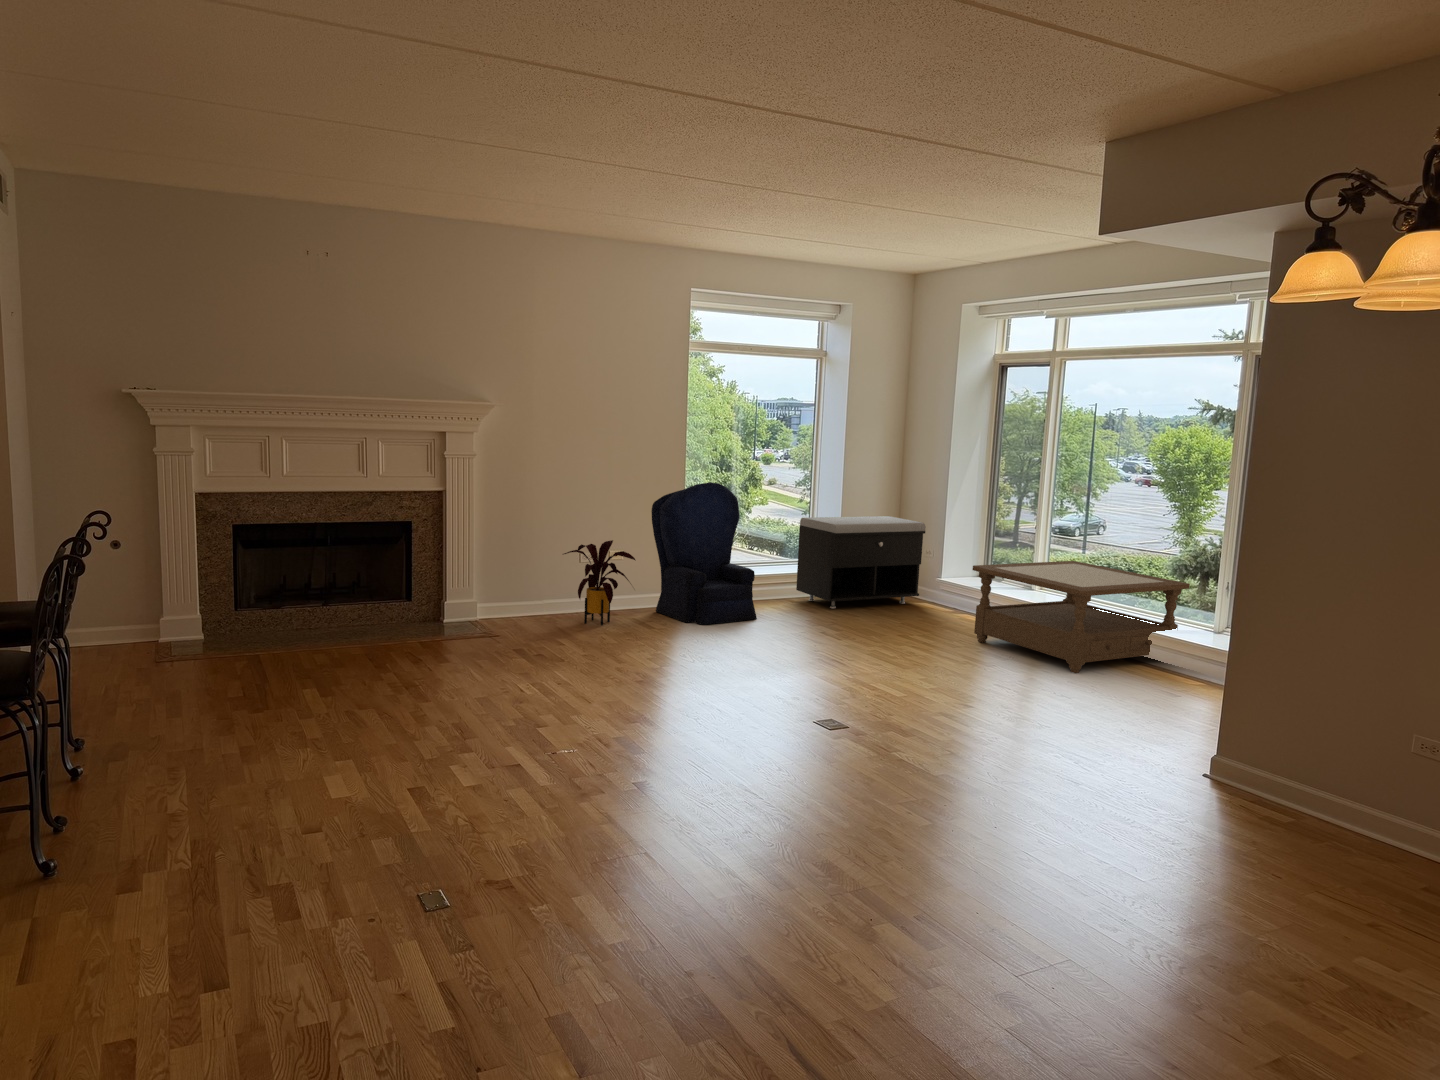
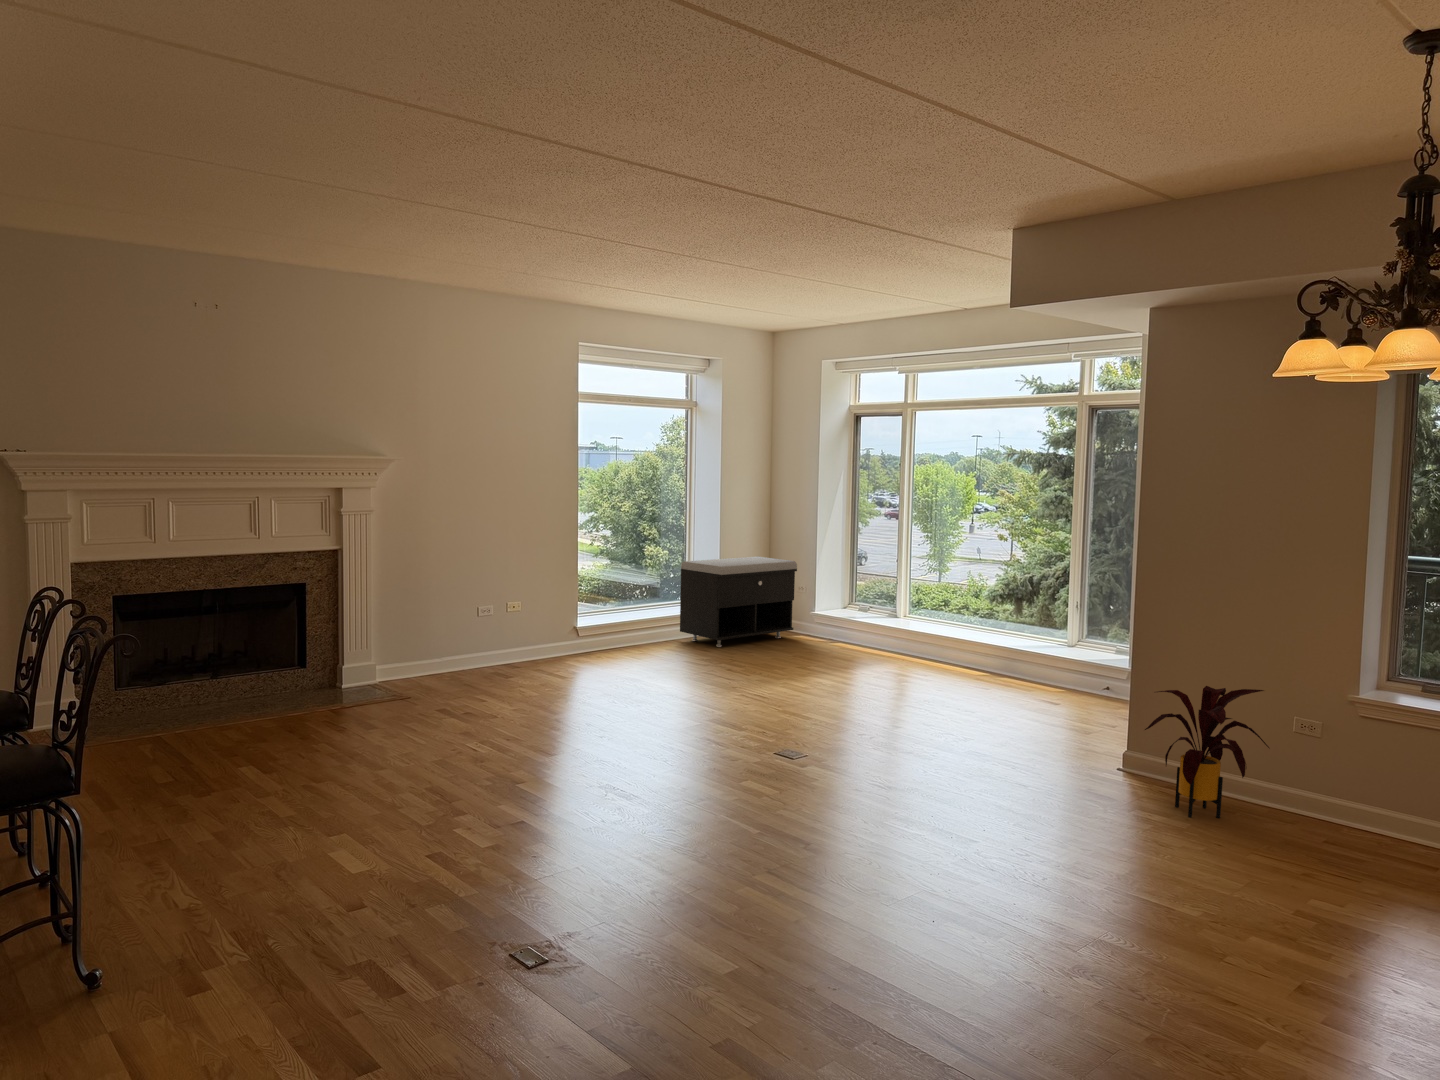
armchair: present [651,482,757,625] -> none [547,531,656,671]
house plant: present [564,540,635,625] -> present [1145,686,1269,818]
coffee table: present [973,561,1190,673] -> none [858,590,1044,690]

